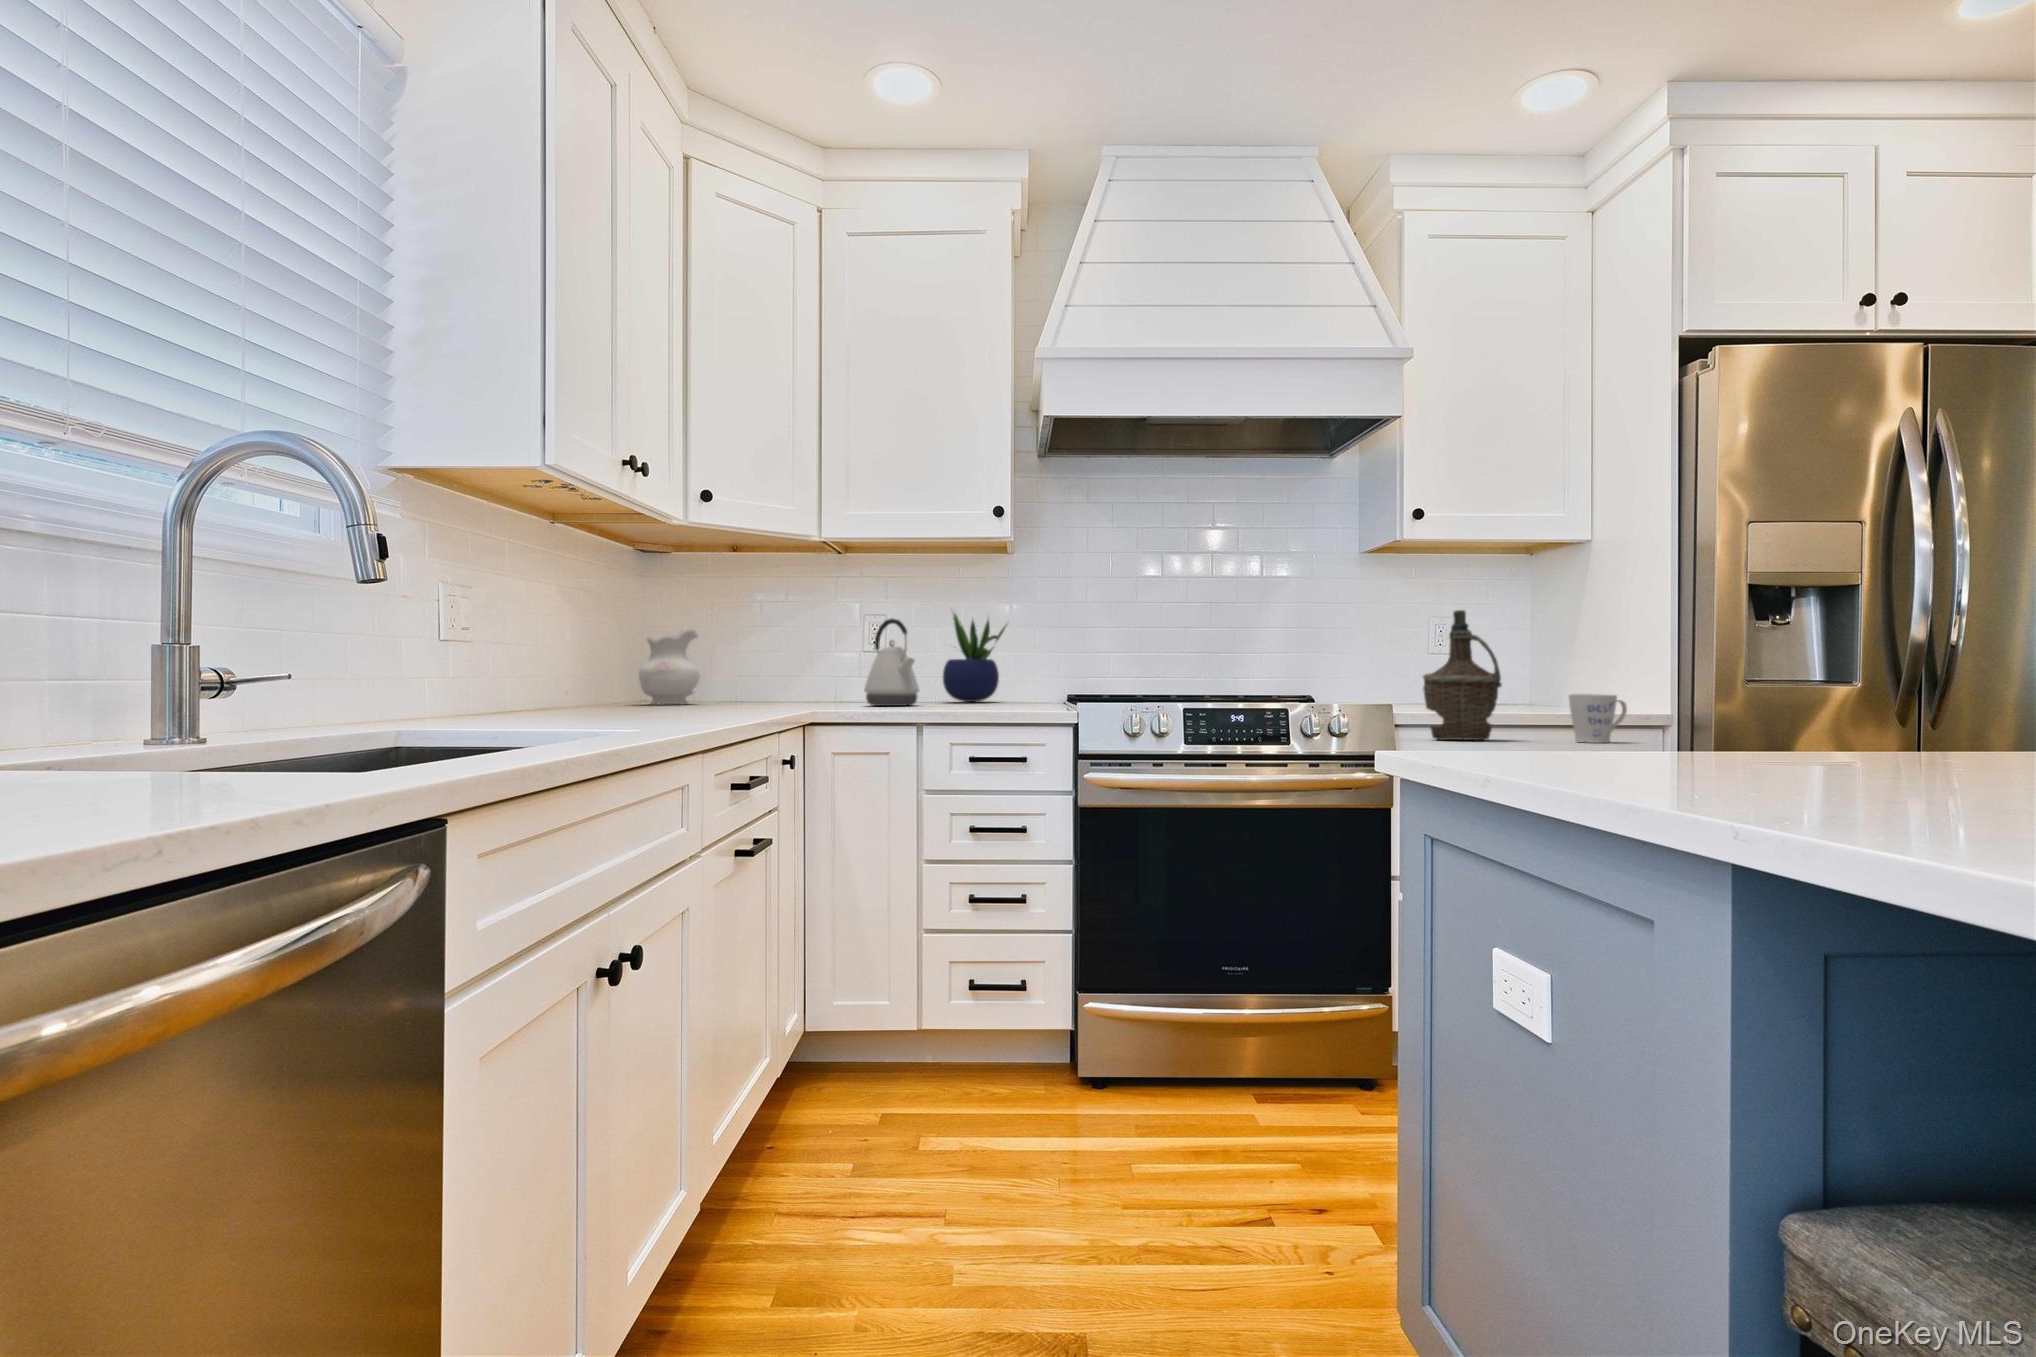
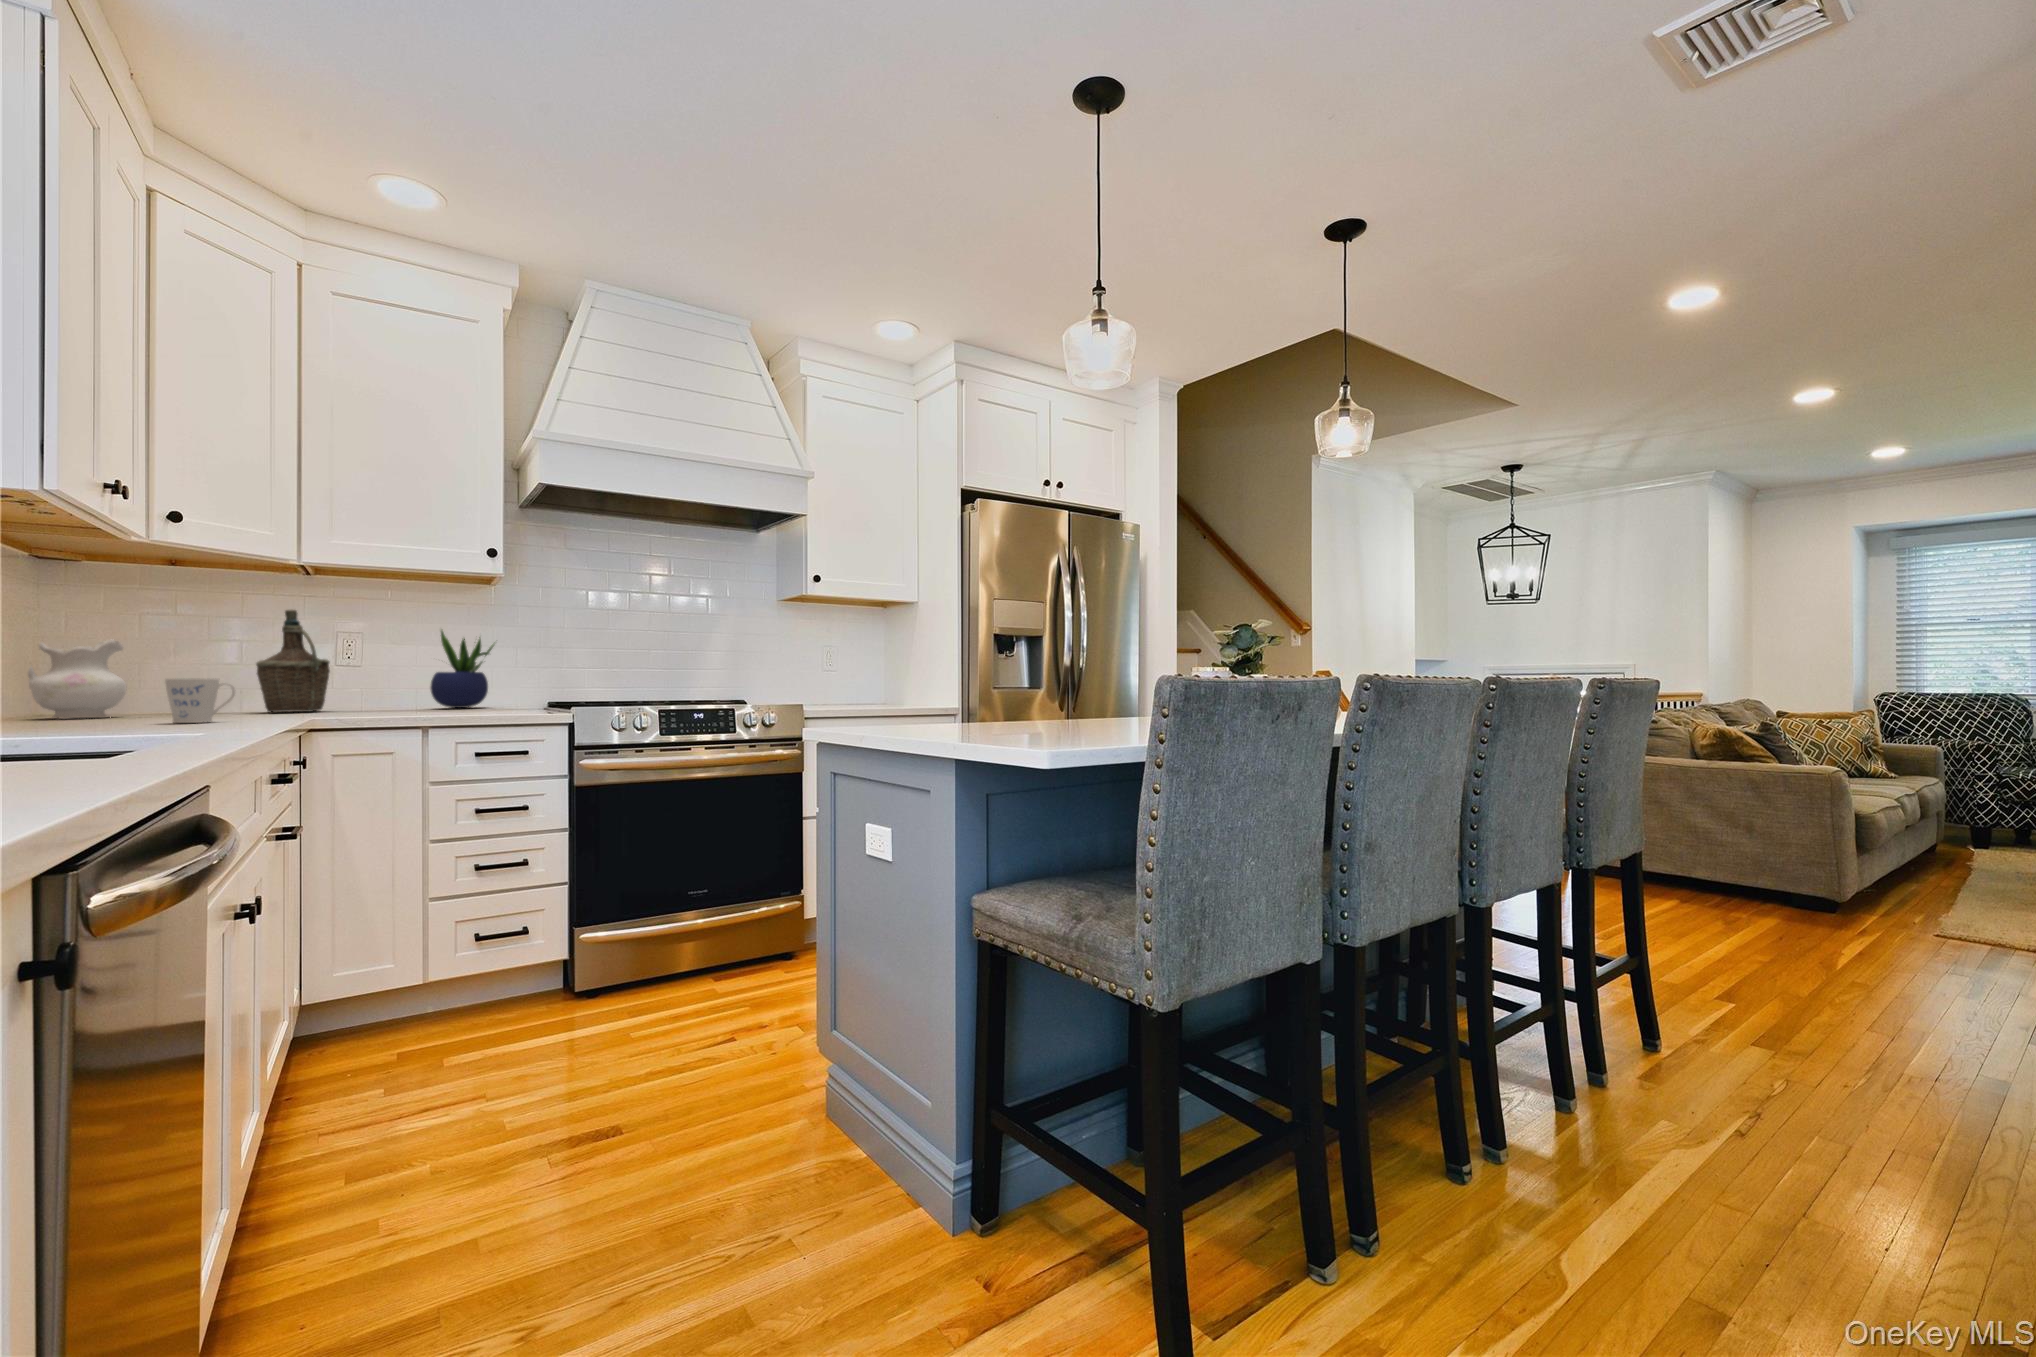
bottle: present [1423,610,1502,740] -> present [256,610,330,712]
kettle: present [864,619,919,706] -> none [354,637,414,714]
mug: present [1569,694,1627,743] -> present [165,679,236,723]

